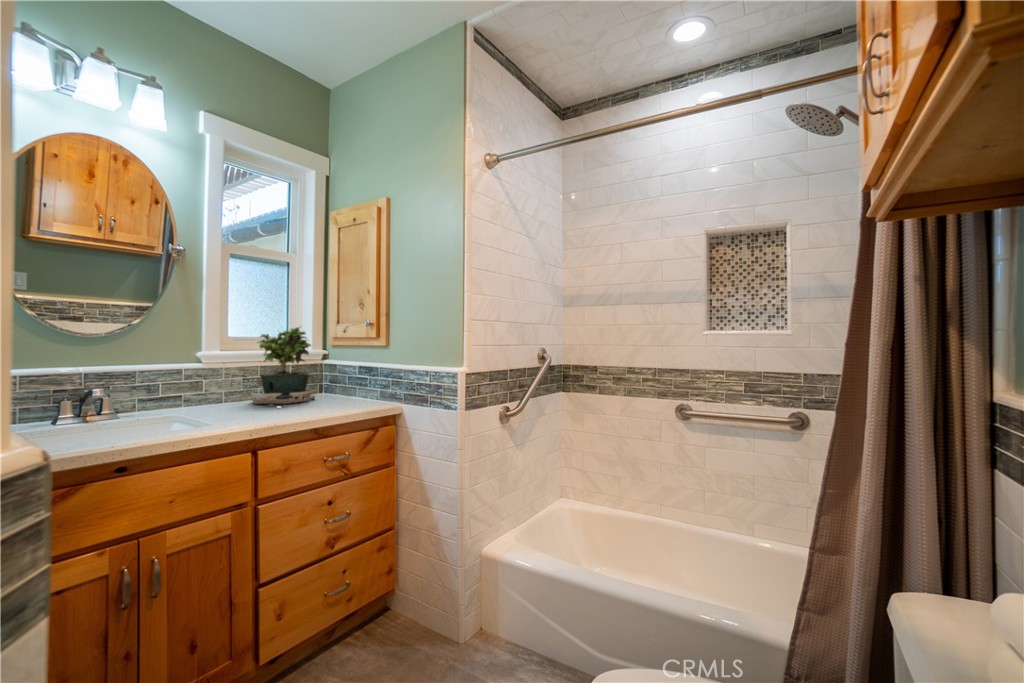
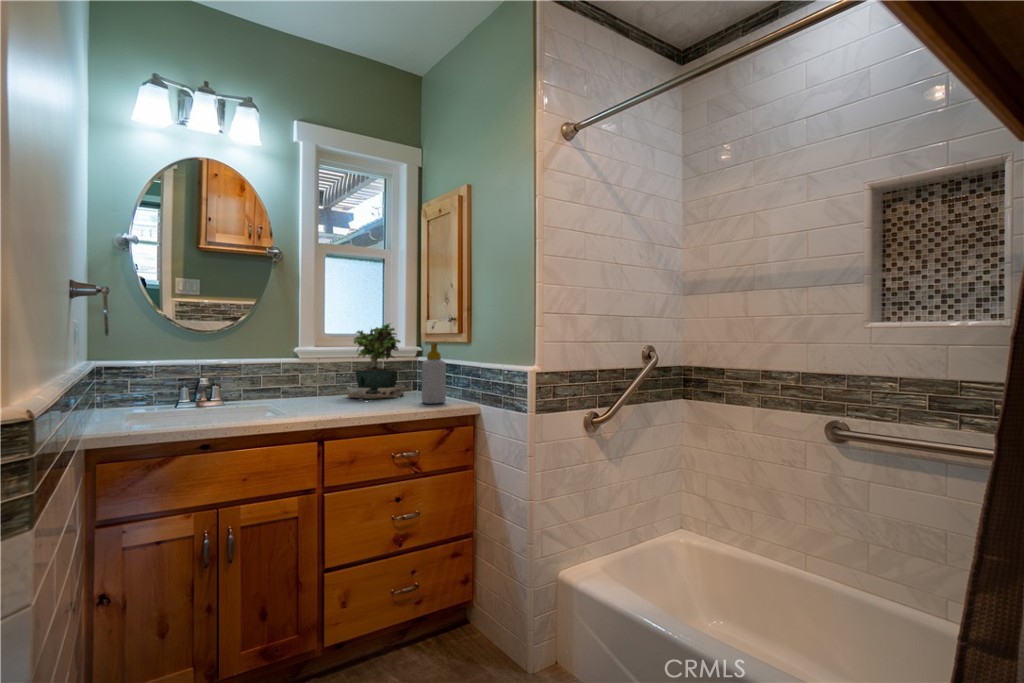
soap bottle: none [341,347,368,406] -> present [422,343,446,404]

